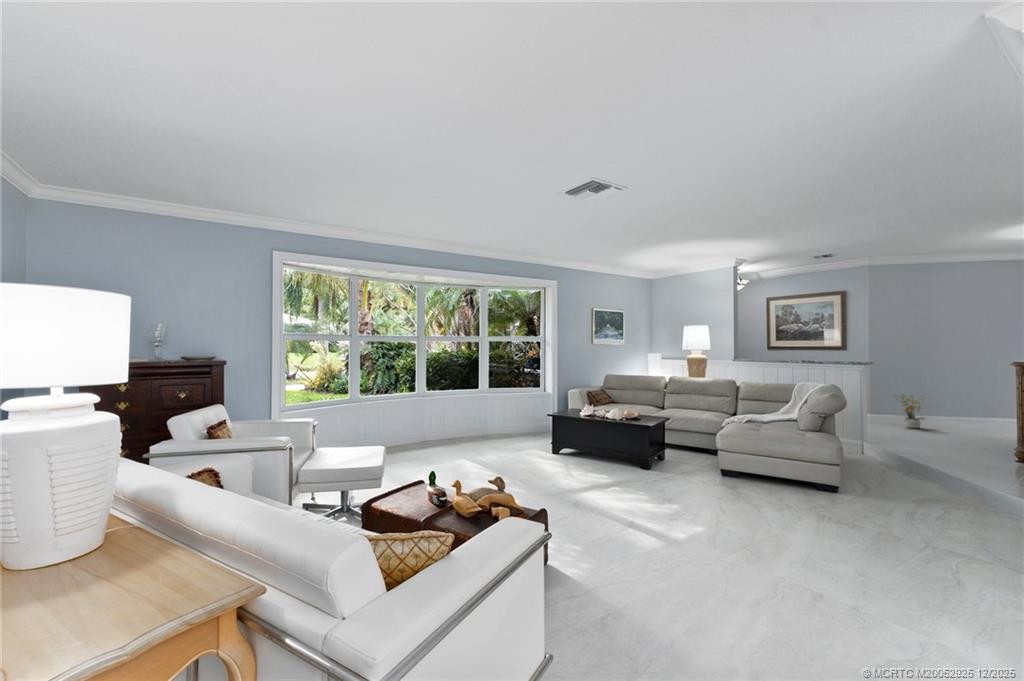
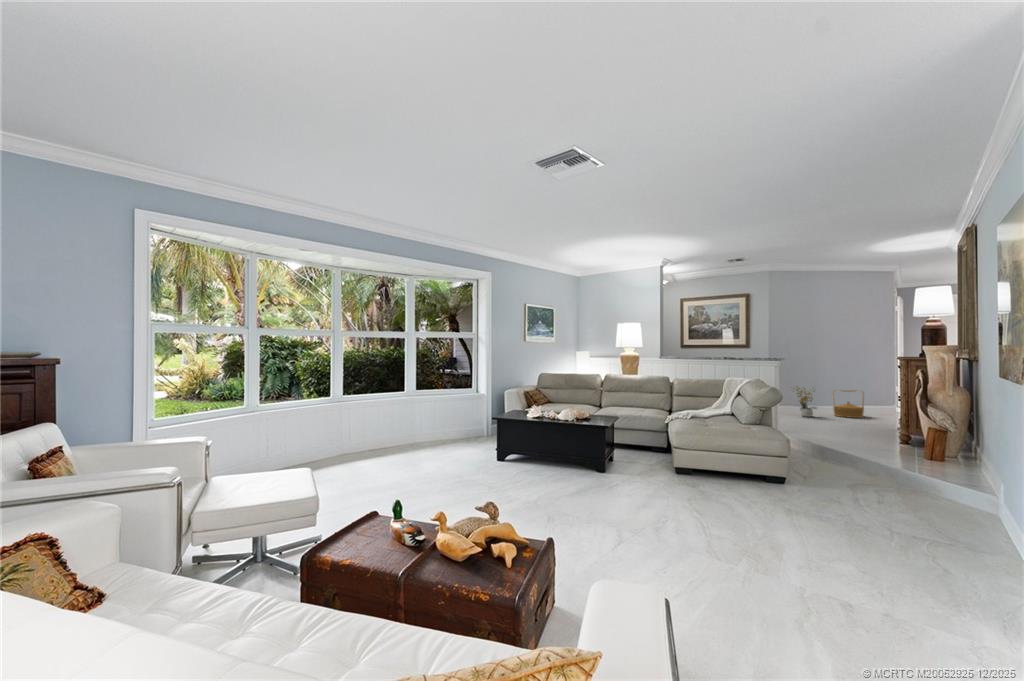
woven basket: none [947,399,989,432] -> present [832,390,864,418]

